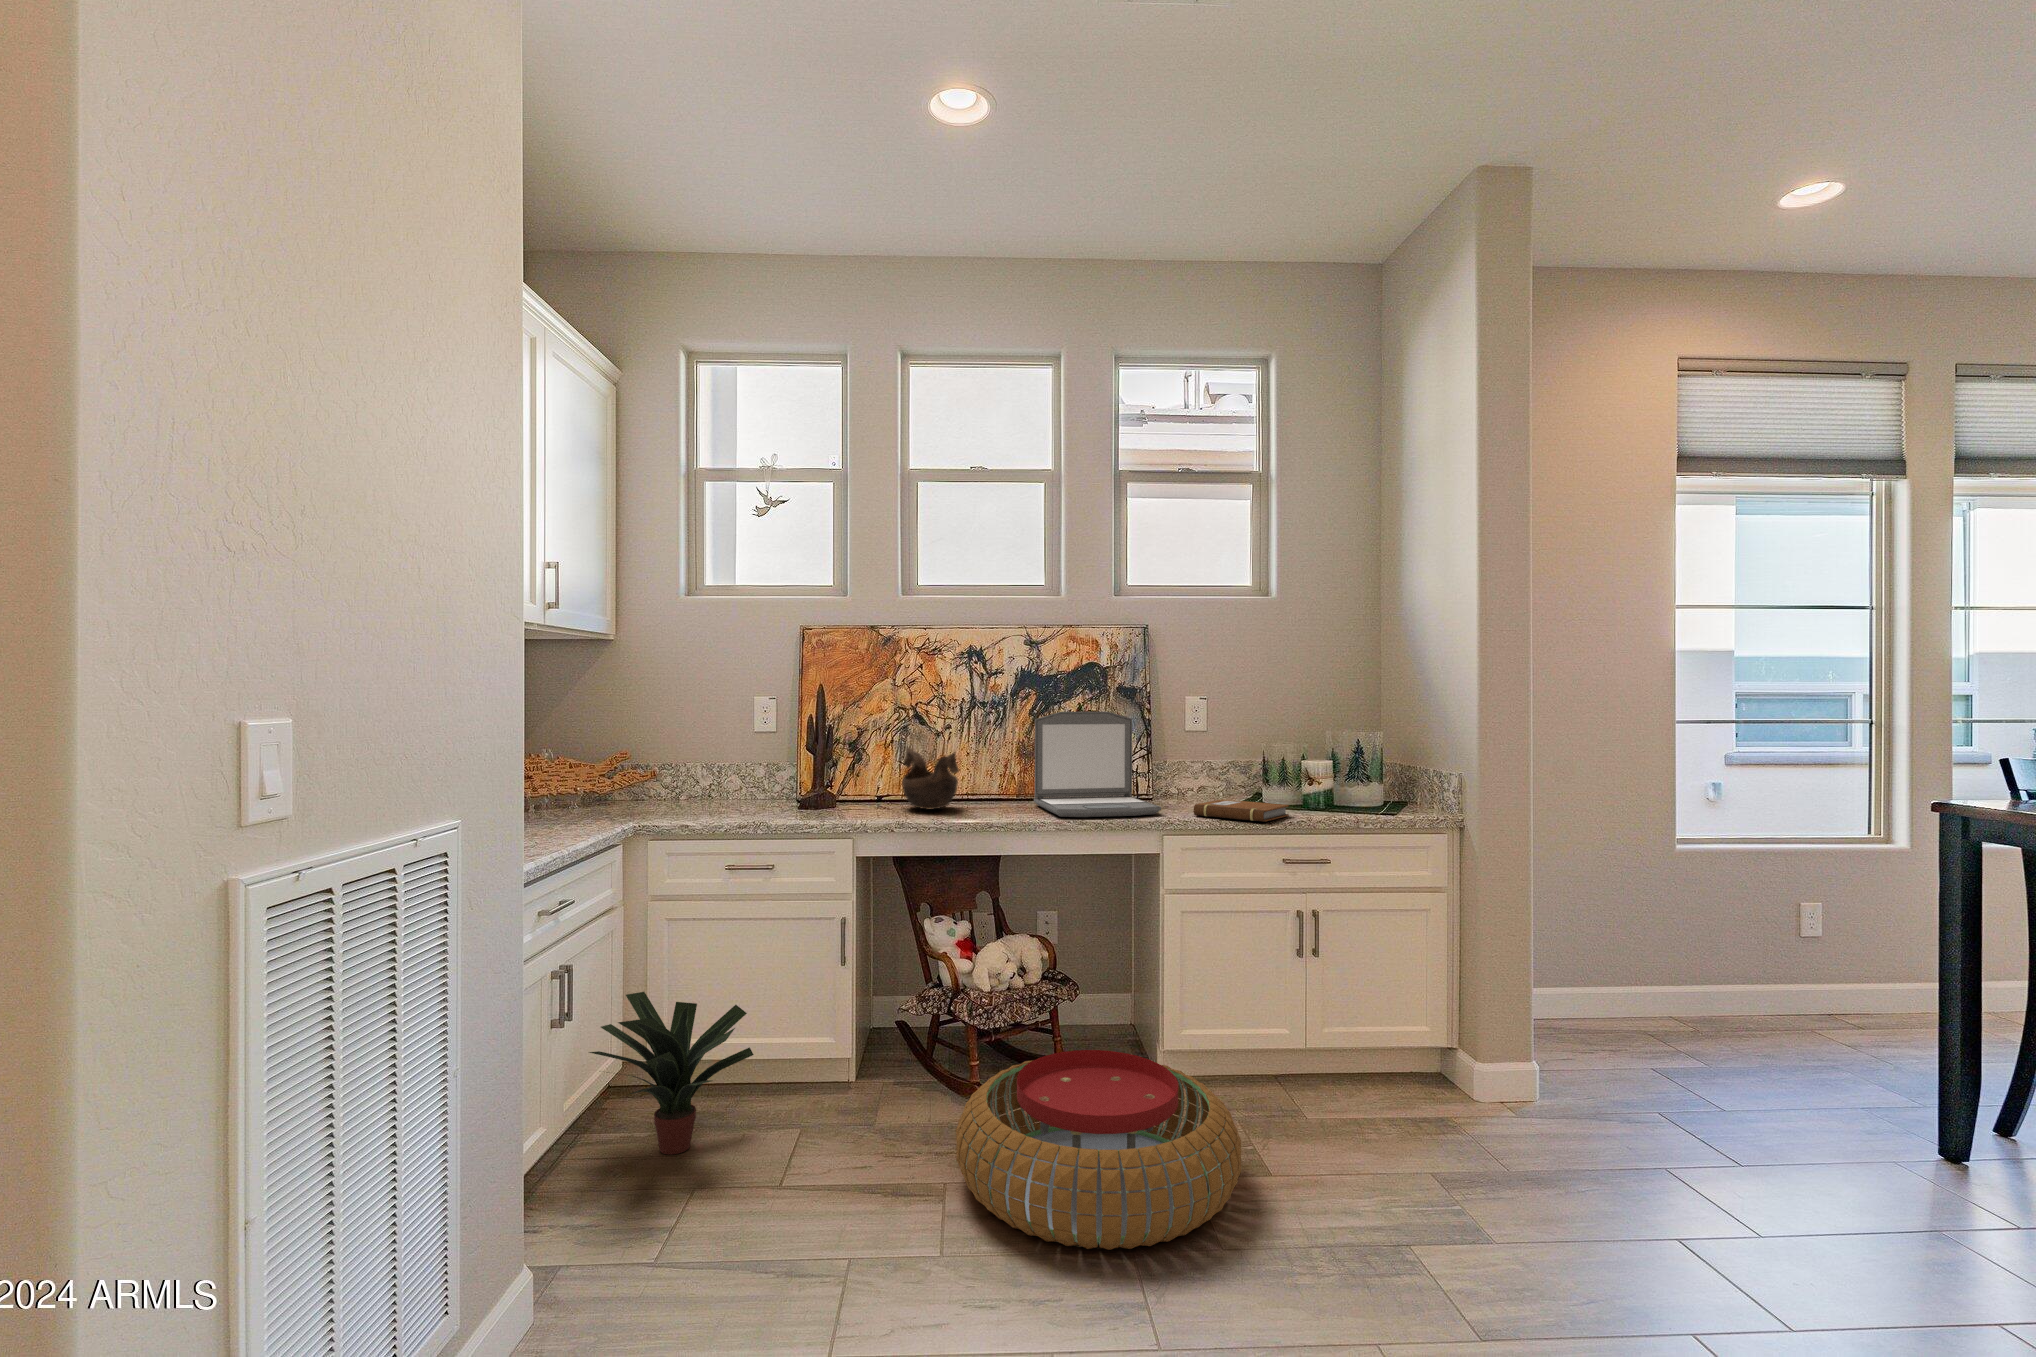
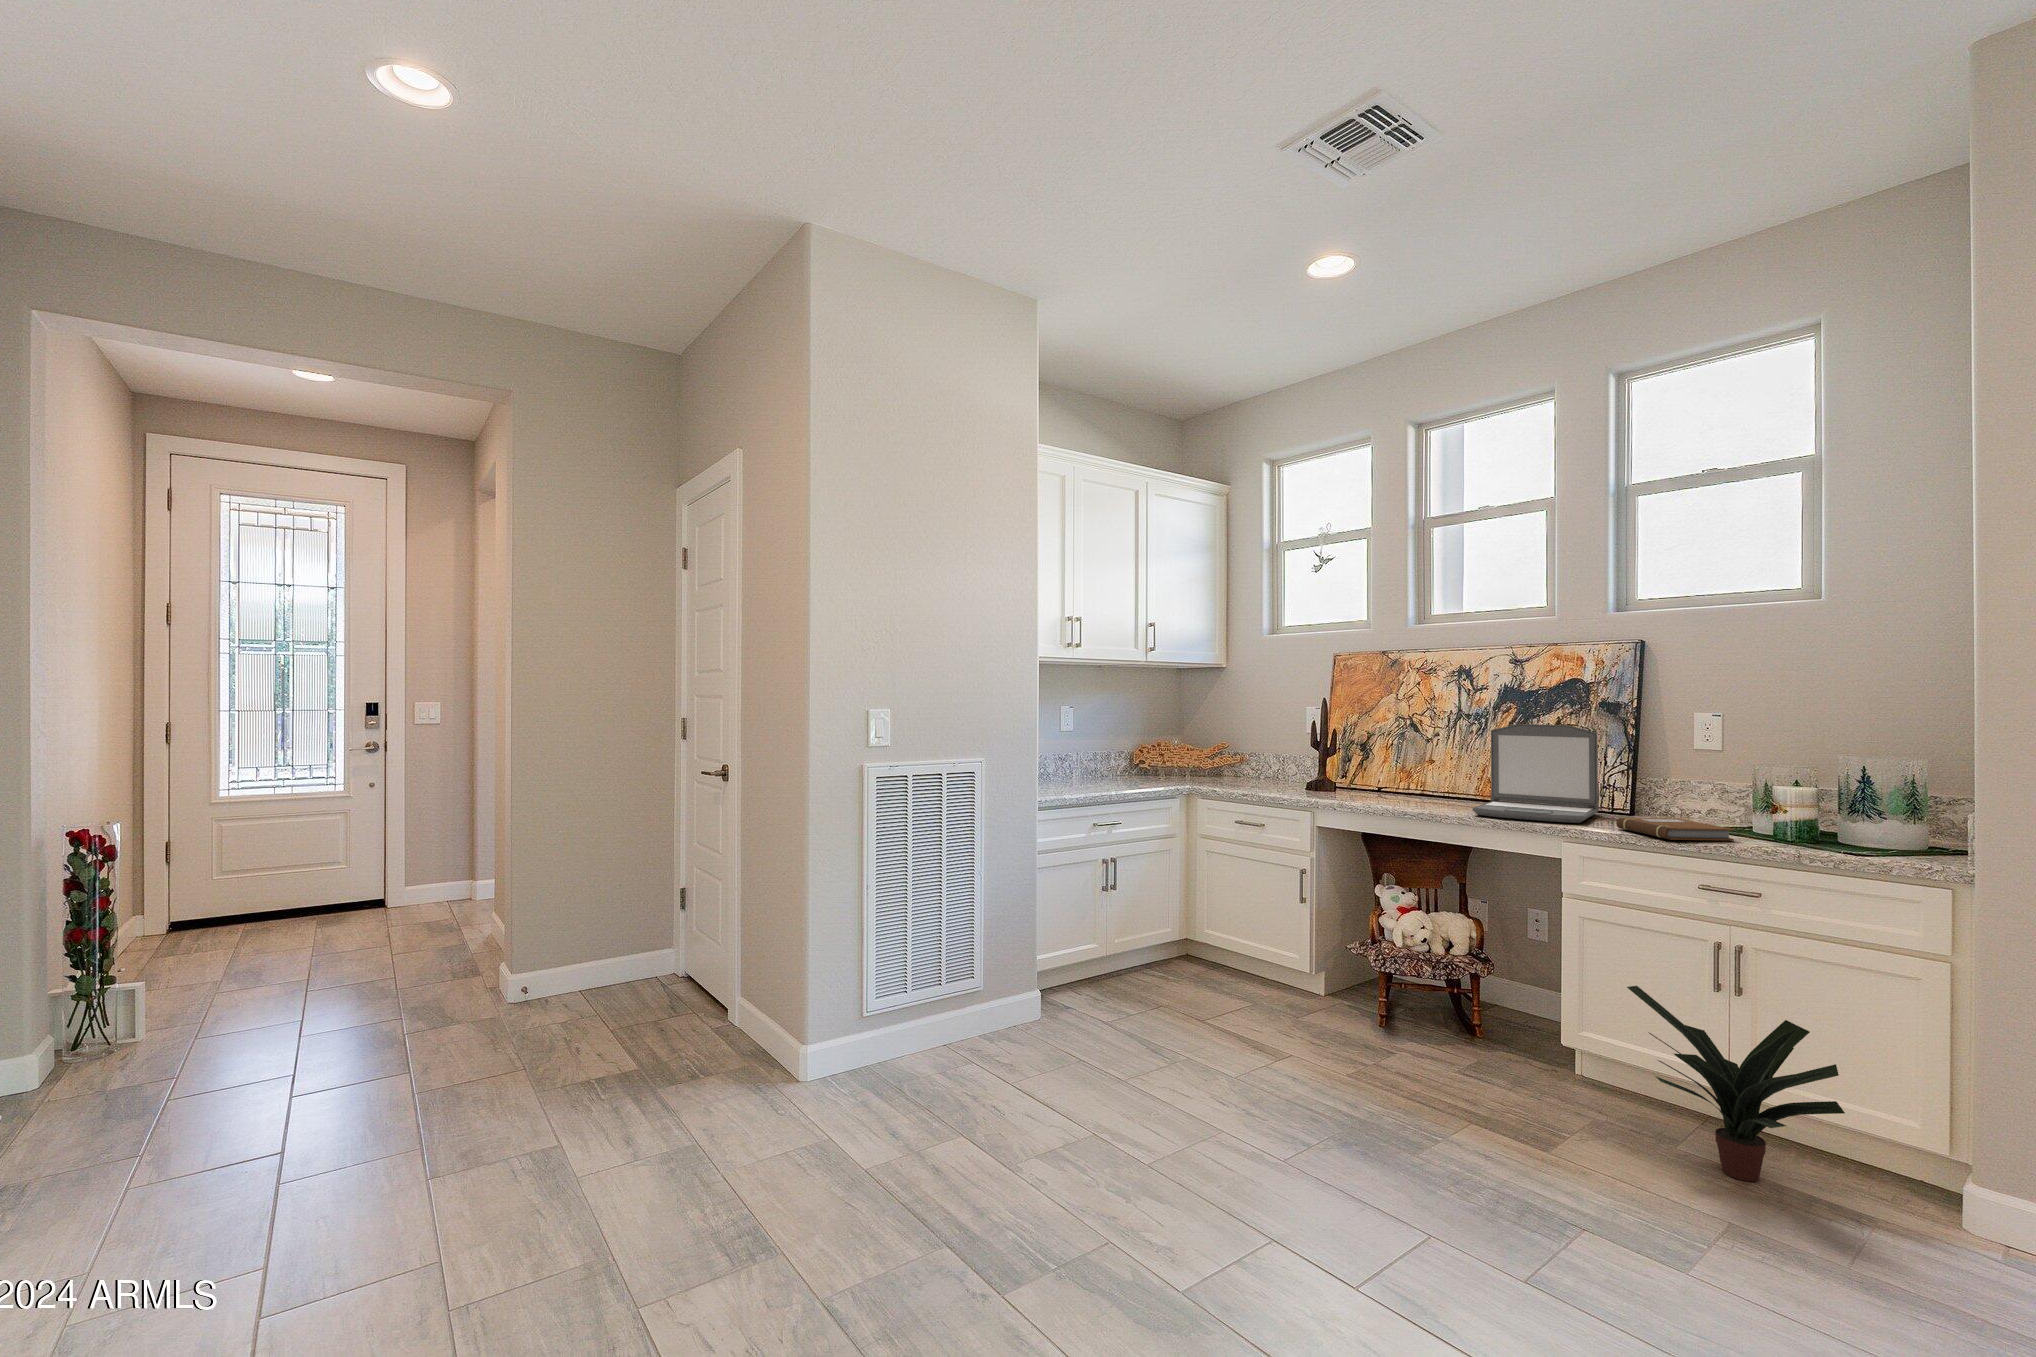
decorative bowl: present [902,747,959,809] -> none [1368,749,1418,800]
potted plant: present [589,992,754,1155] -> present [1627,986,1845,1181]
pouf: present [956,1050,1241,1250] -> none [1278,993,1523,1140]

